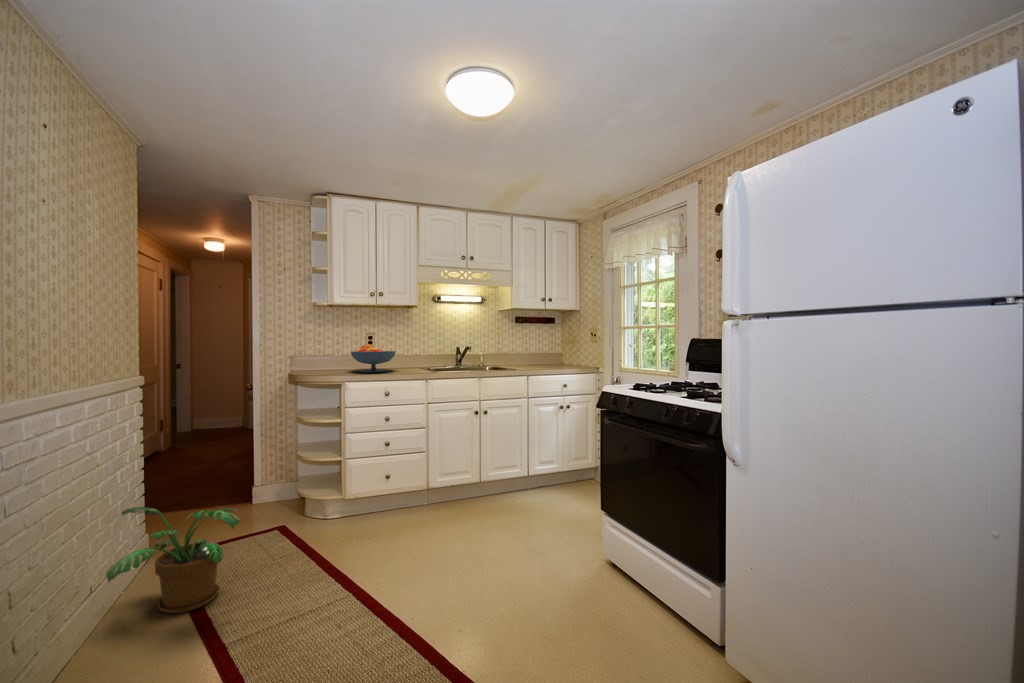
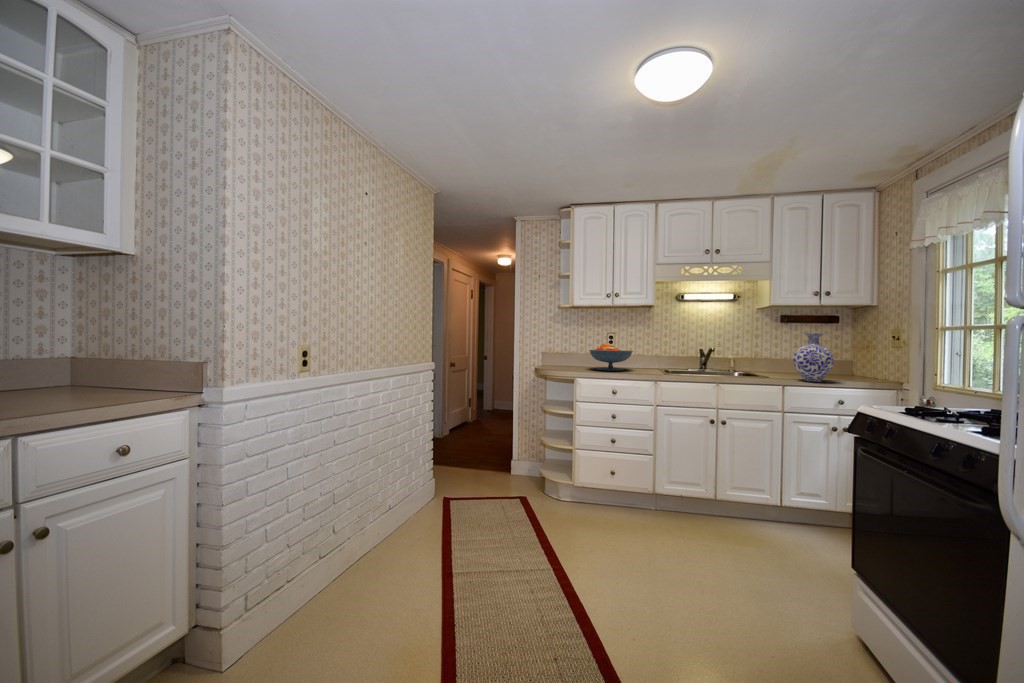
vase: none [532,332,560,371] -> present [793,333,834,382]
potted plant: present [106,507,240,613] -> none [392,458,477,544]

